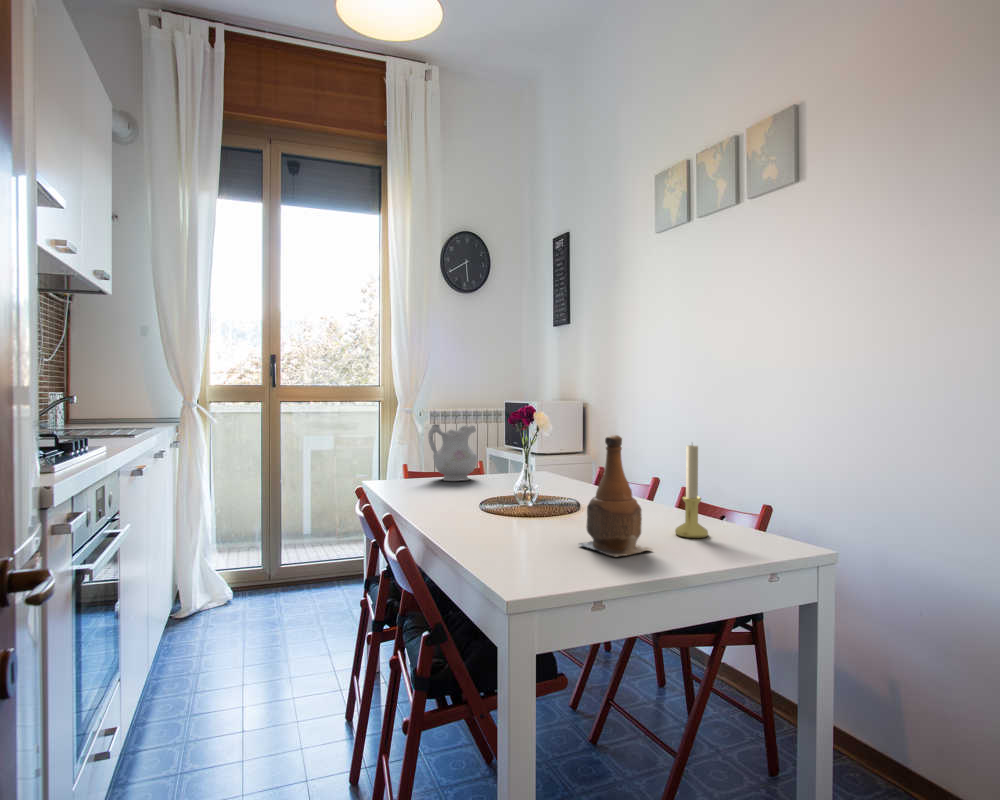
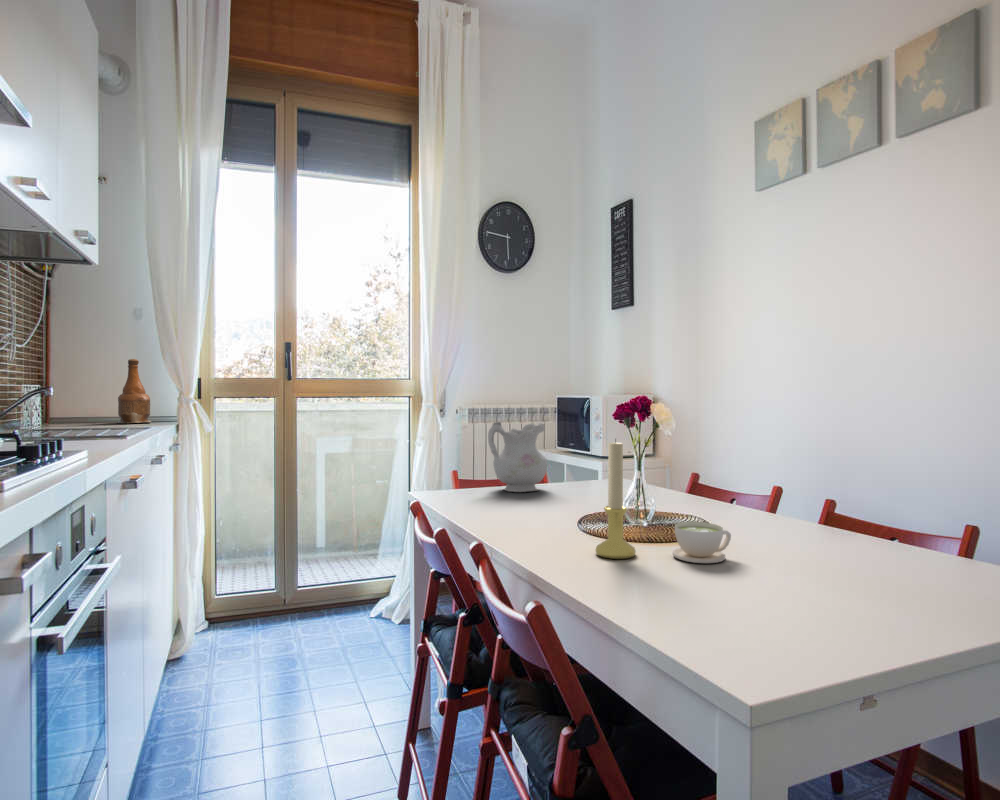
bottle: present [579,435,651,557] -> present [118,359,151,423]
candle holder: present [675,445,708,538] -> present [596,440,636,559]
coffee cup: none [535,500,576,529] -> present [673,522,731,563]

